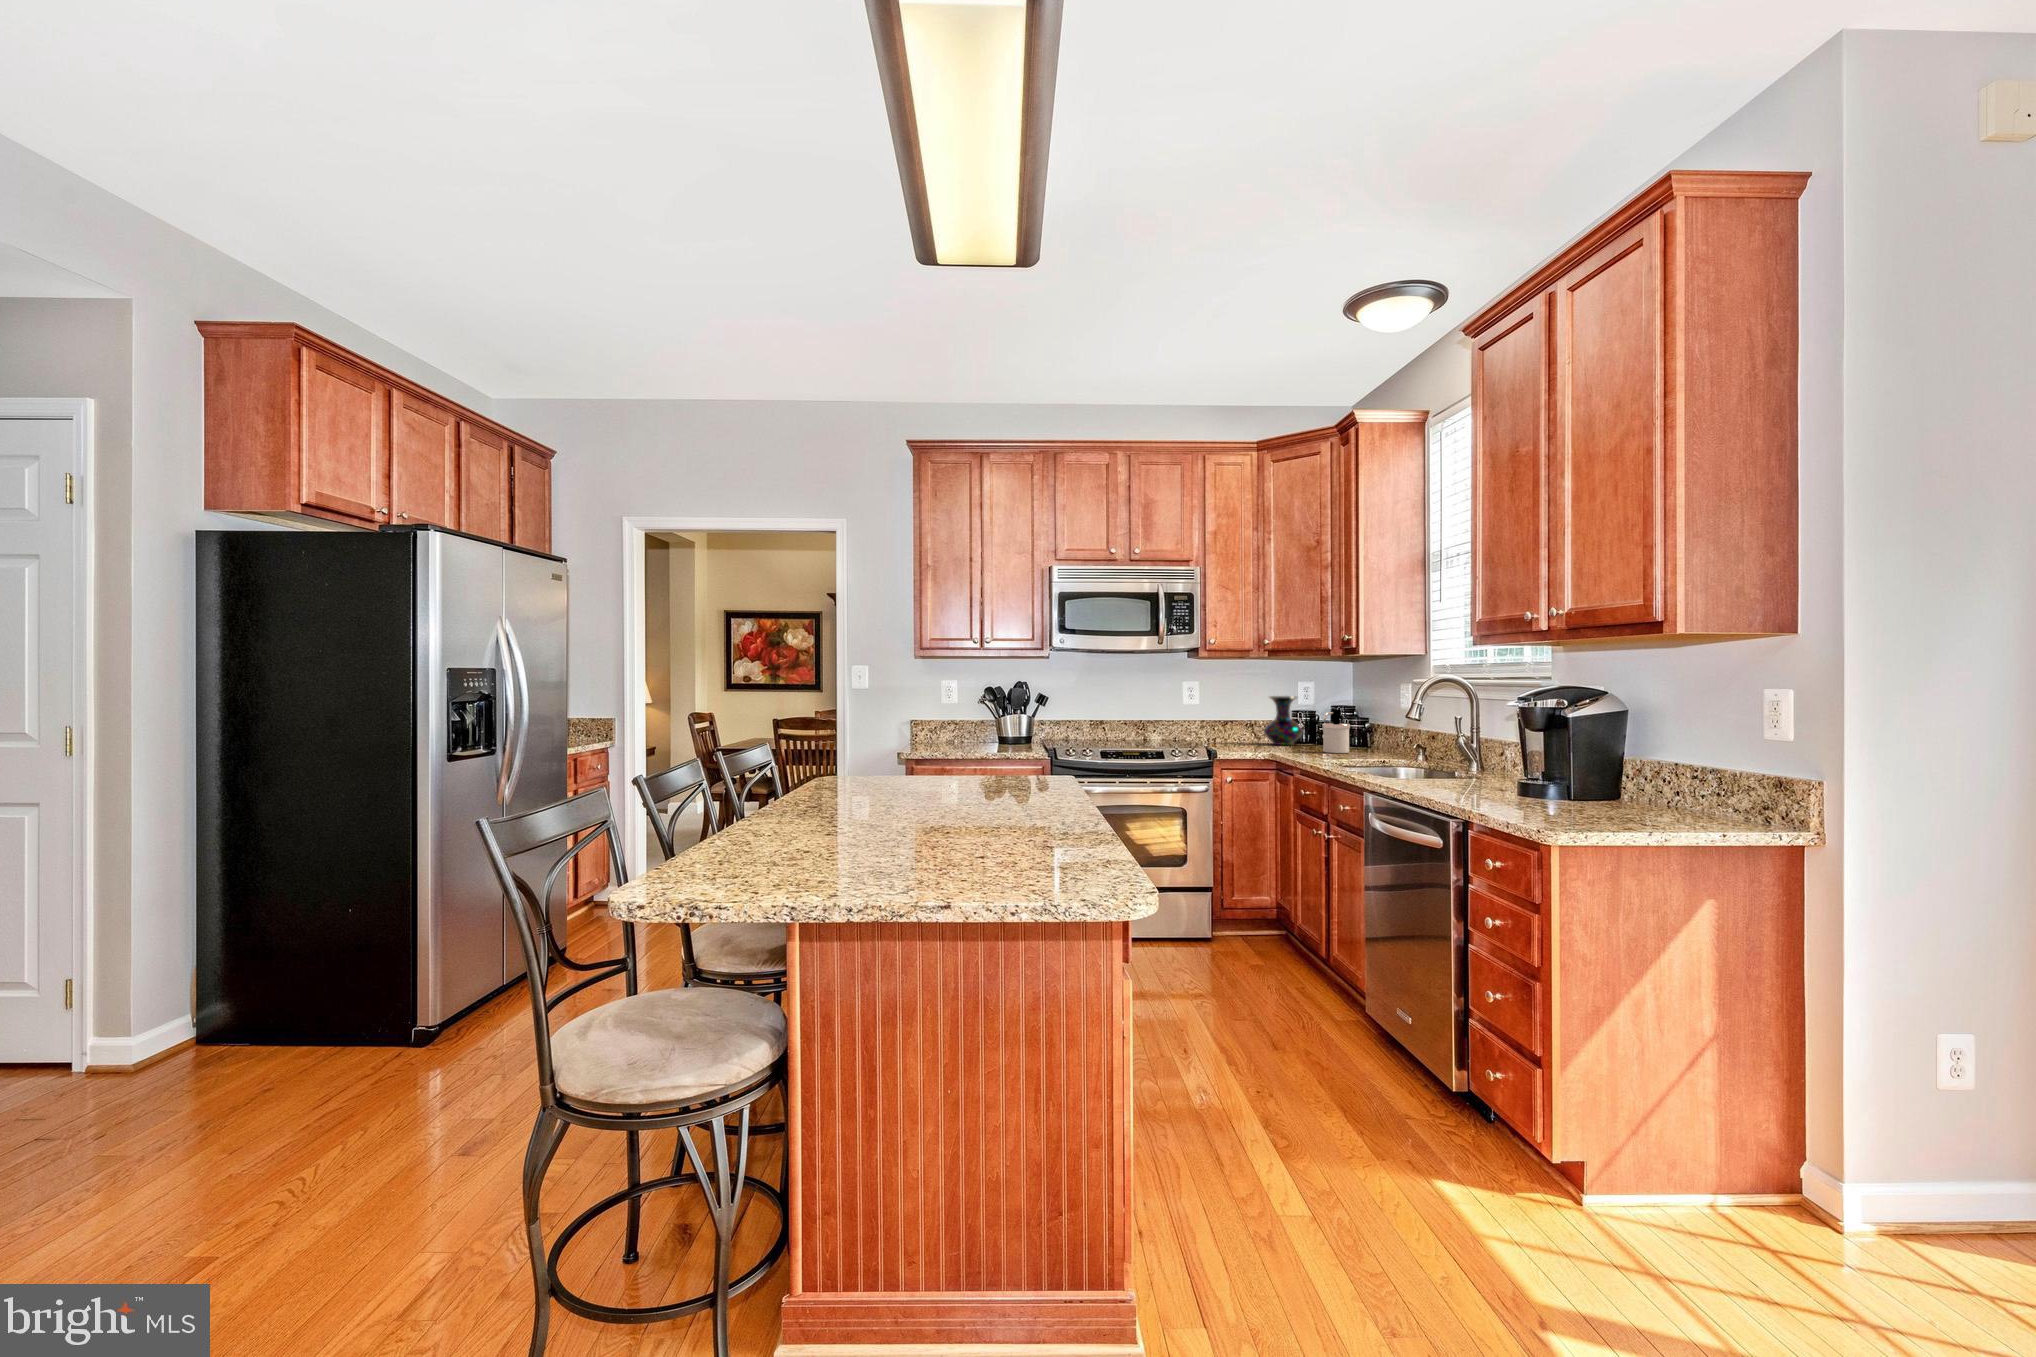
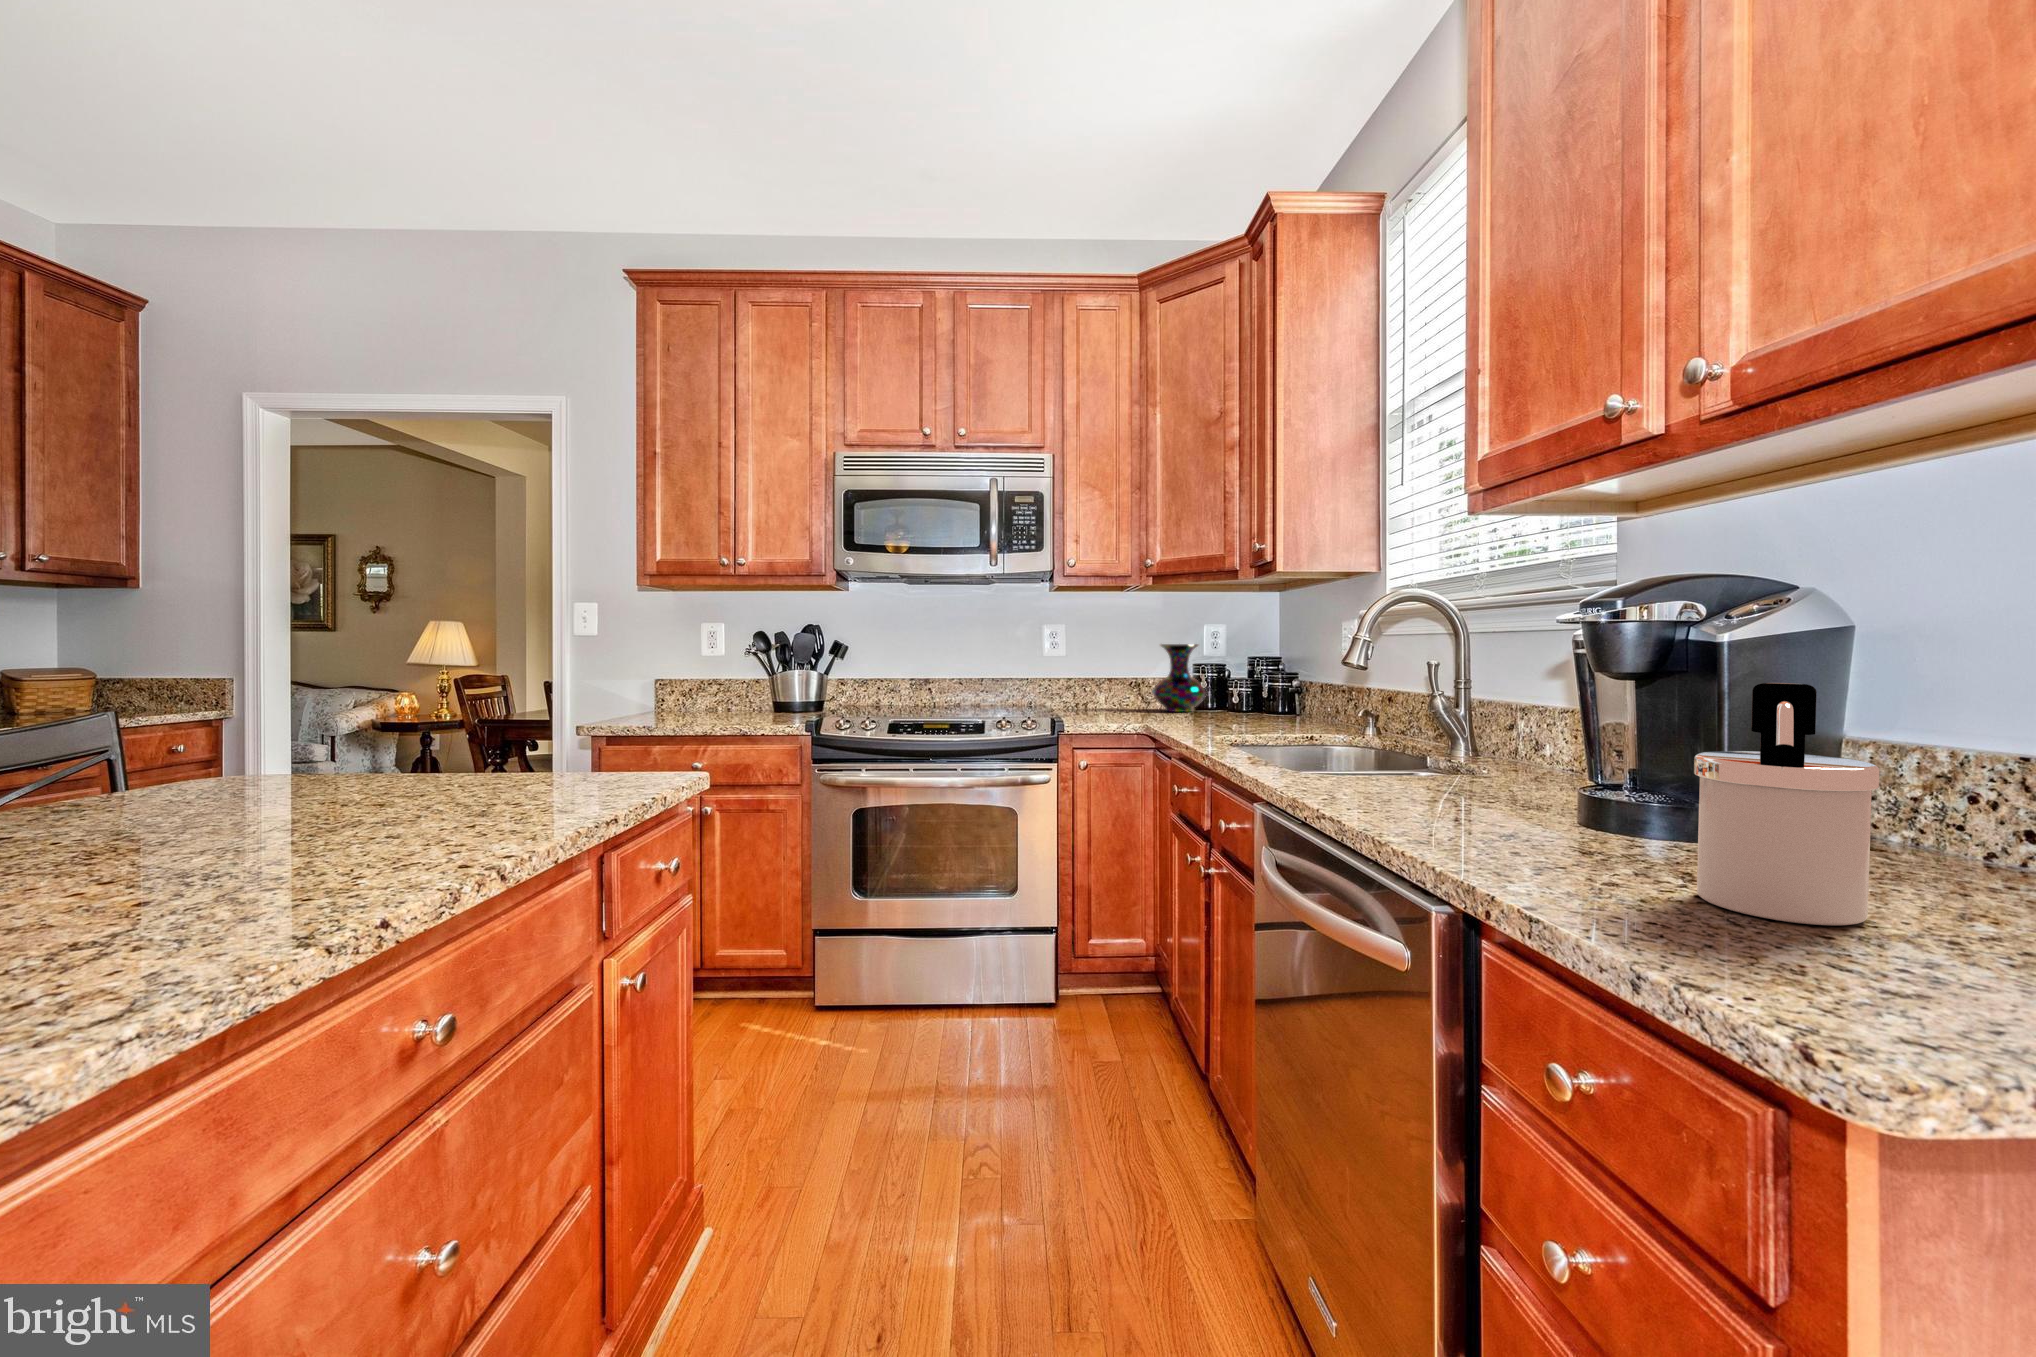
soap dispenser: present [1322,709,1350,753] -> present [1694,683,1879,925]

